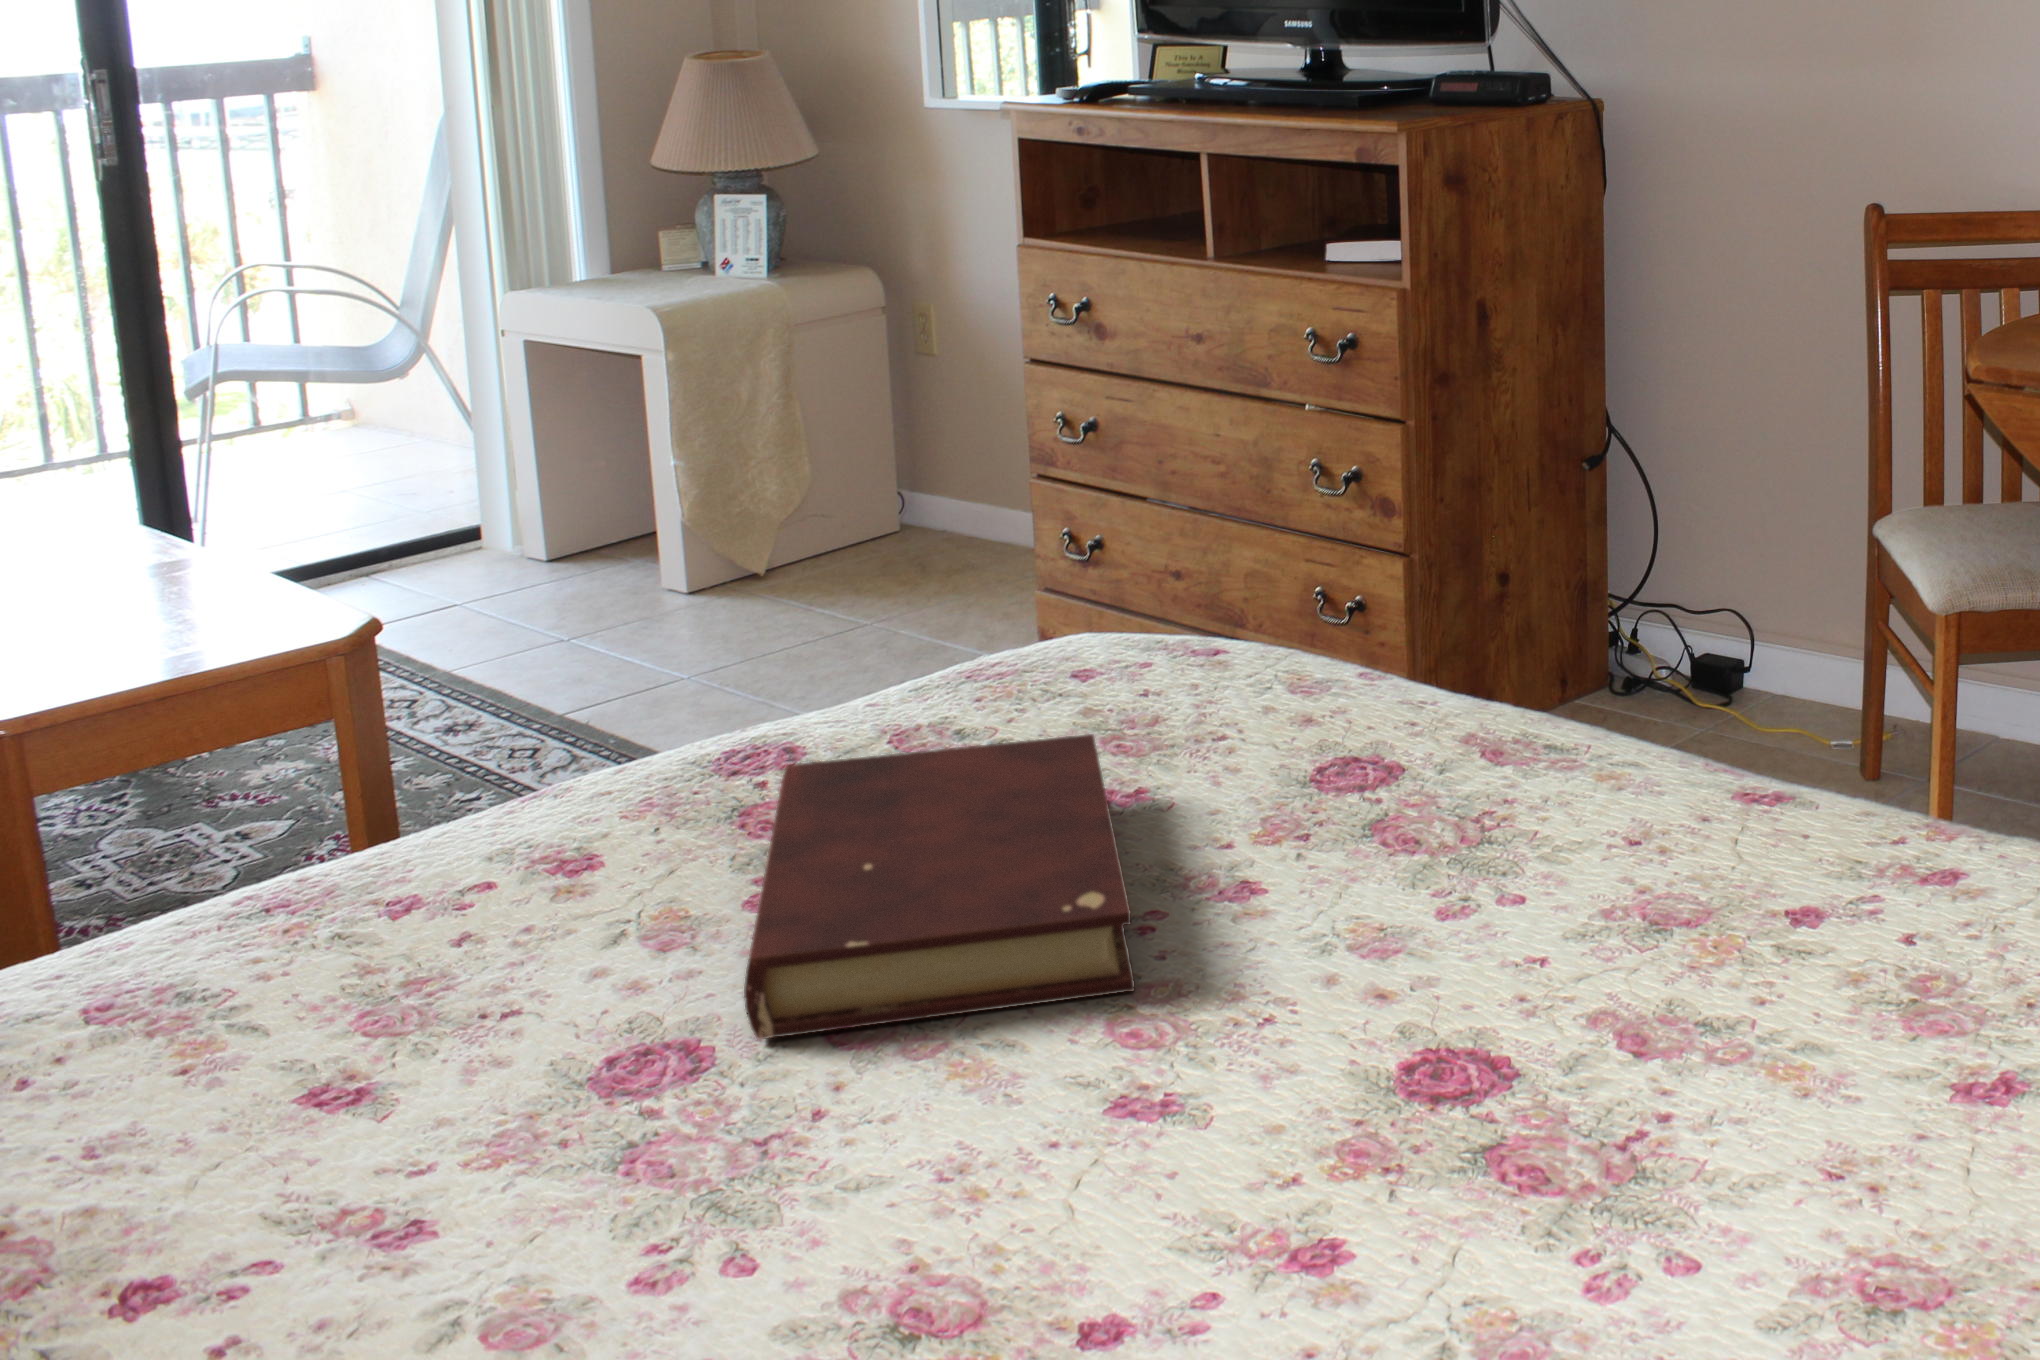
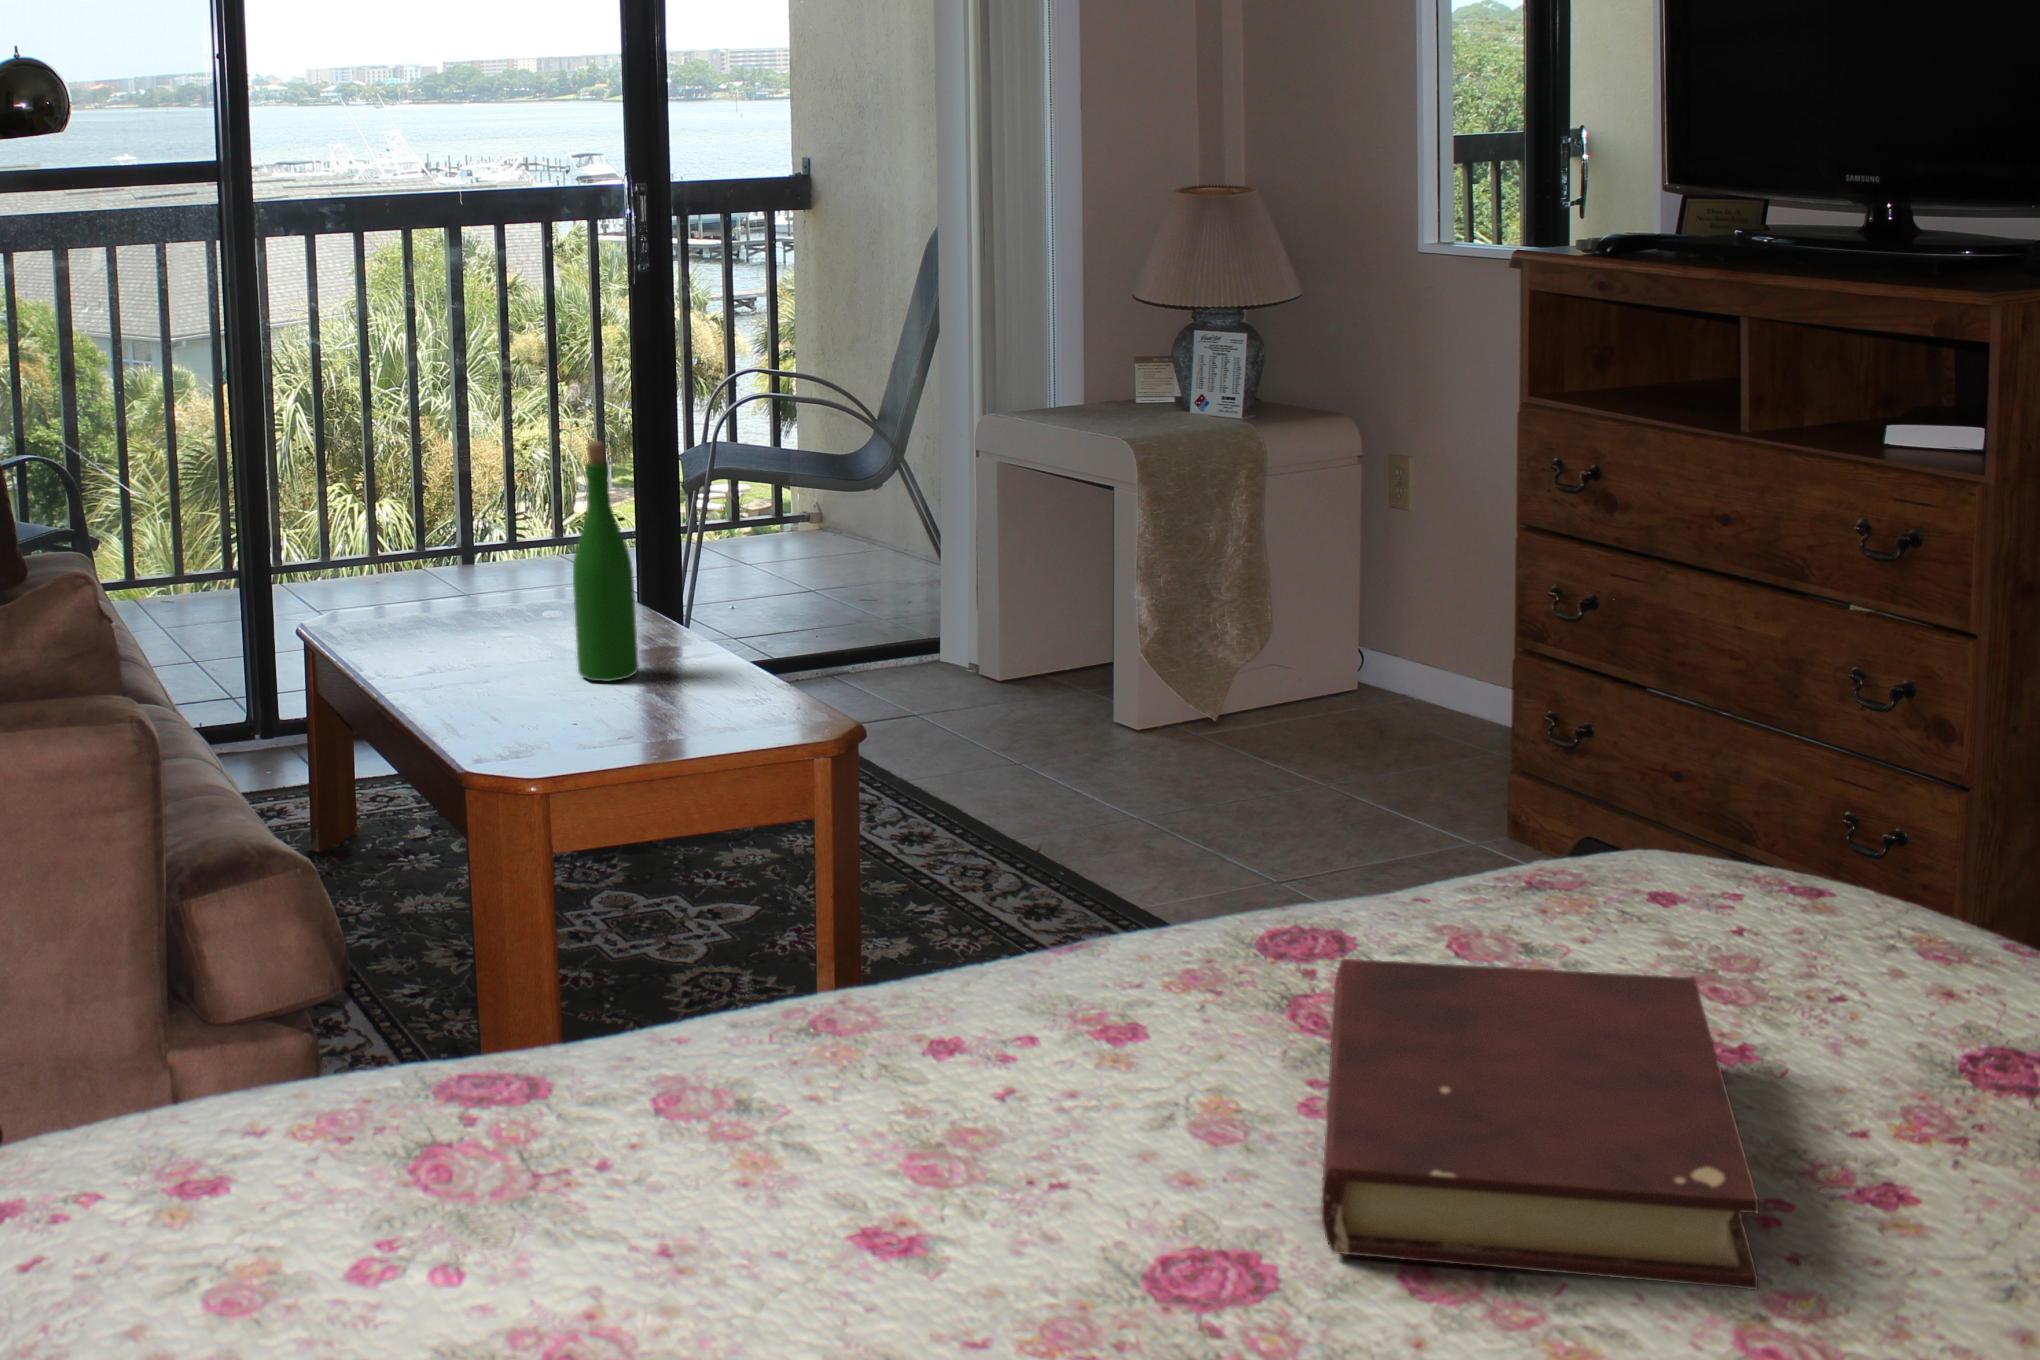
wine bottle: none [40,366,128,614] -> present [573,441,639,682]

